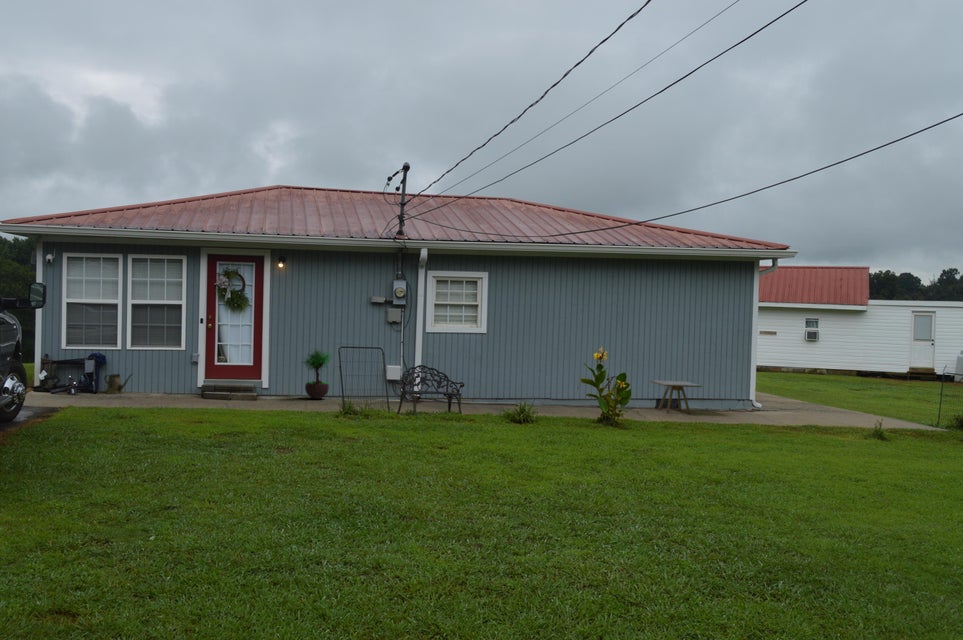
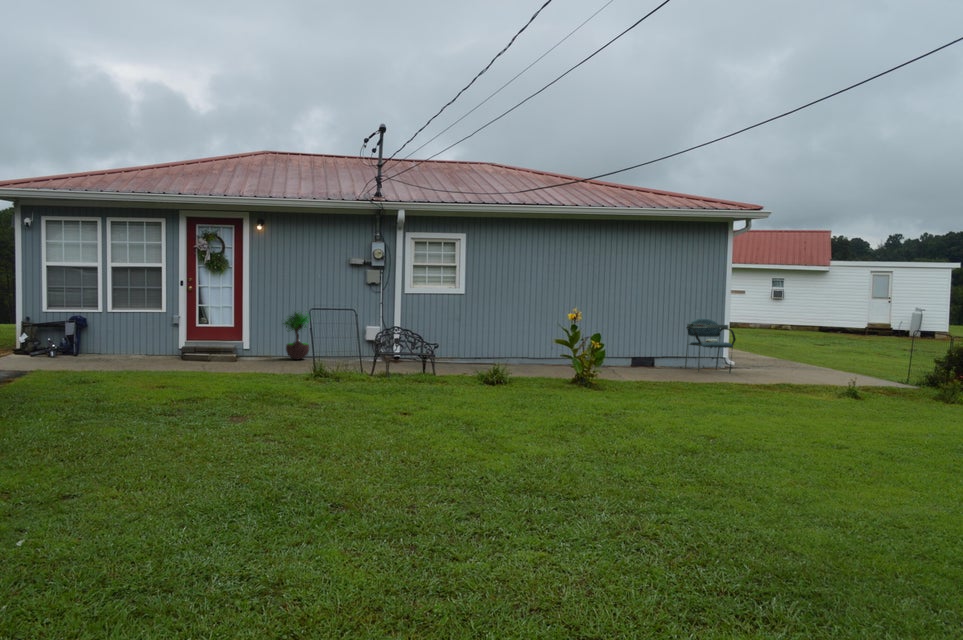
chair: none [711,360,763,417] -> present [685,318,736,373]
watering can: present [104,374,132,394] -> none [86,336,113,356]
side table: present [650,380,702,414] -> none [626,339,676,372]

